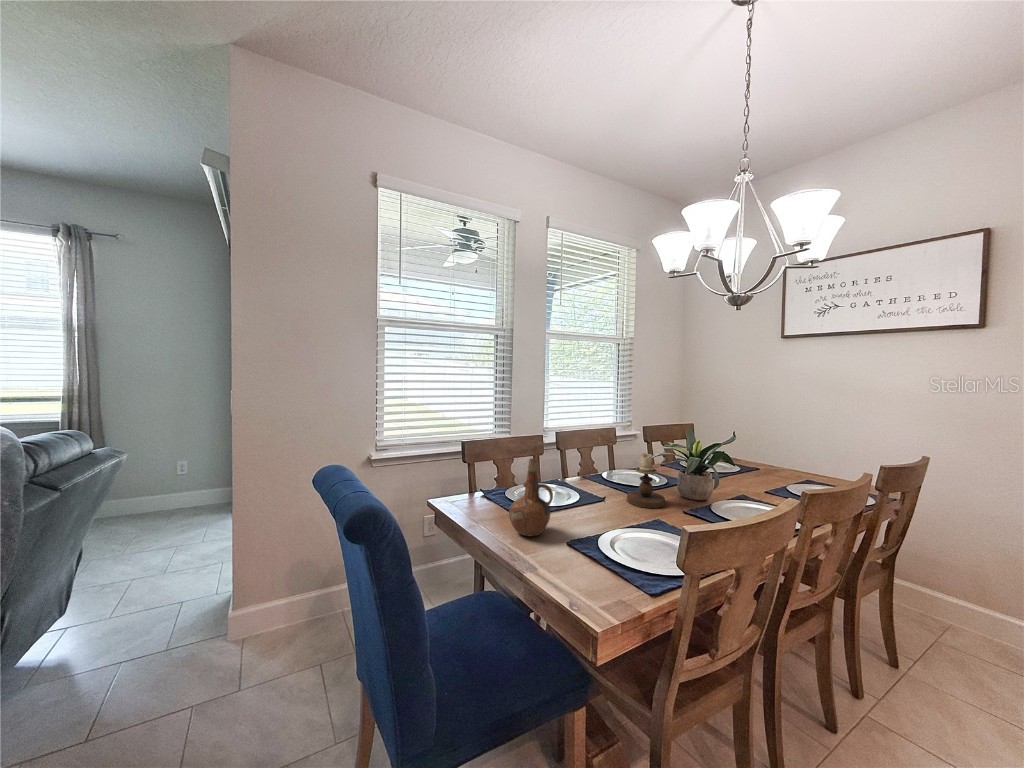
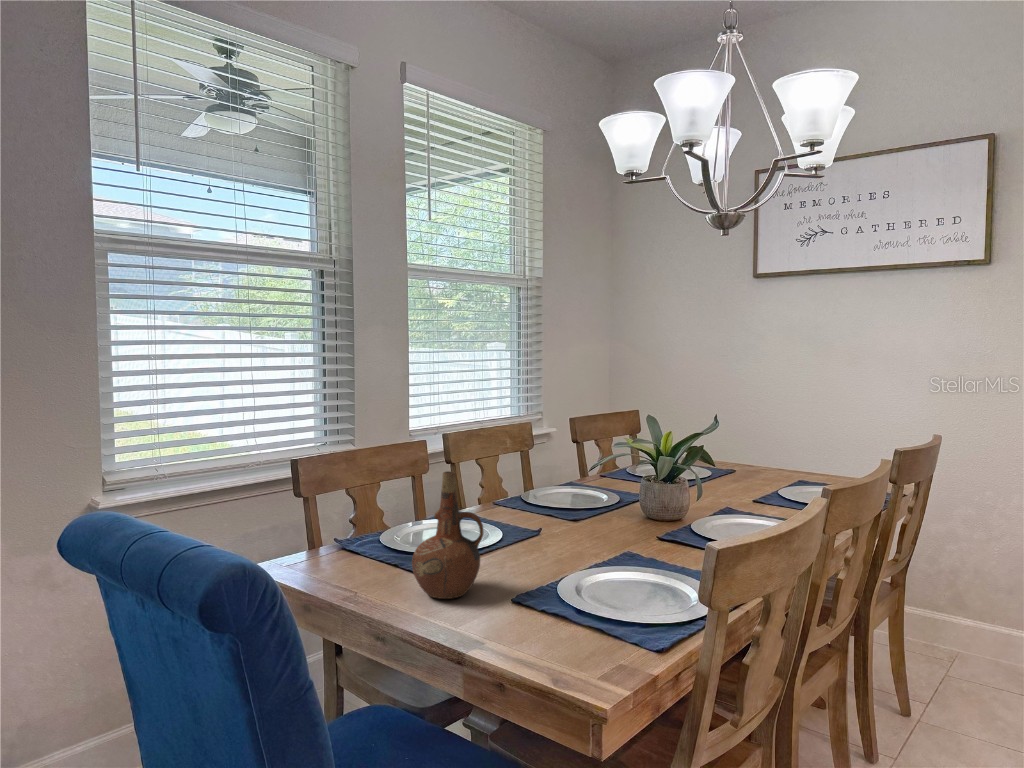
candlestick: present [627,453,665,508] -> none [575,455,632,538]

